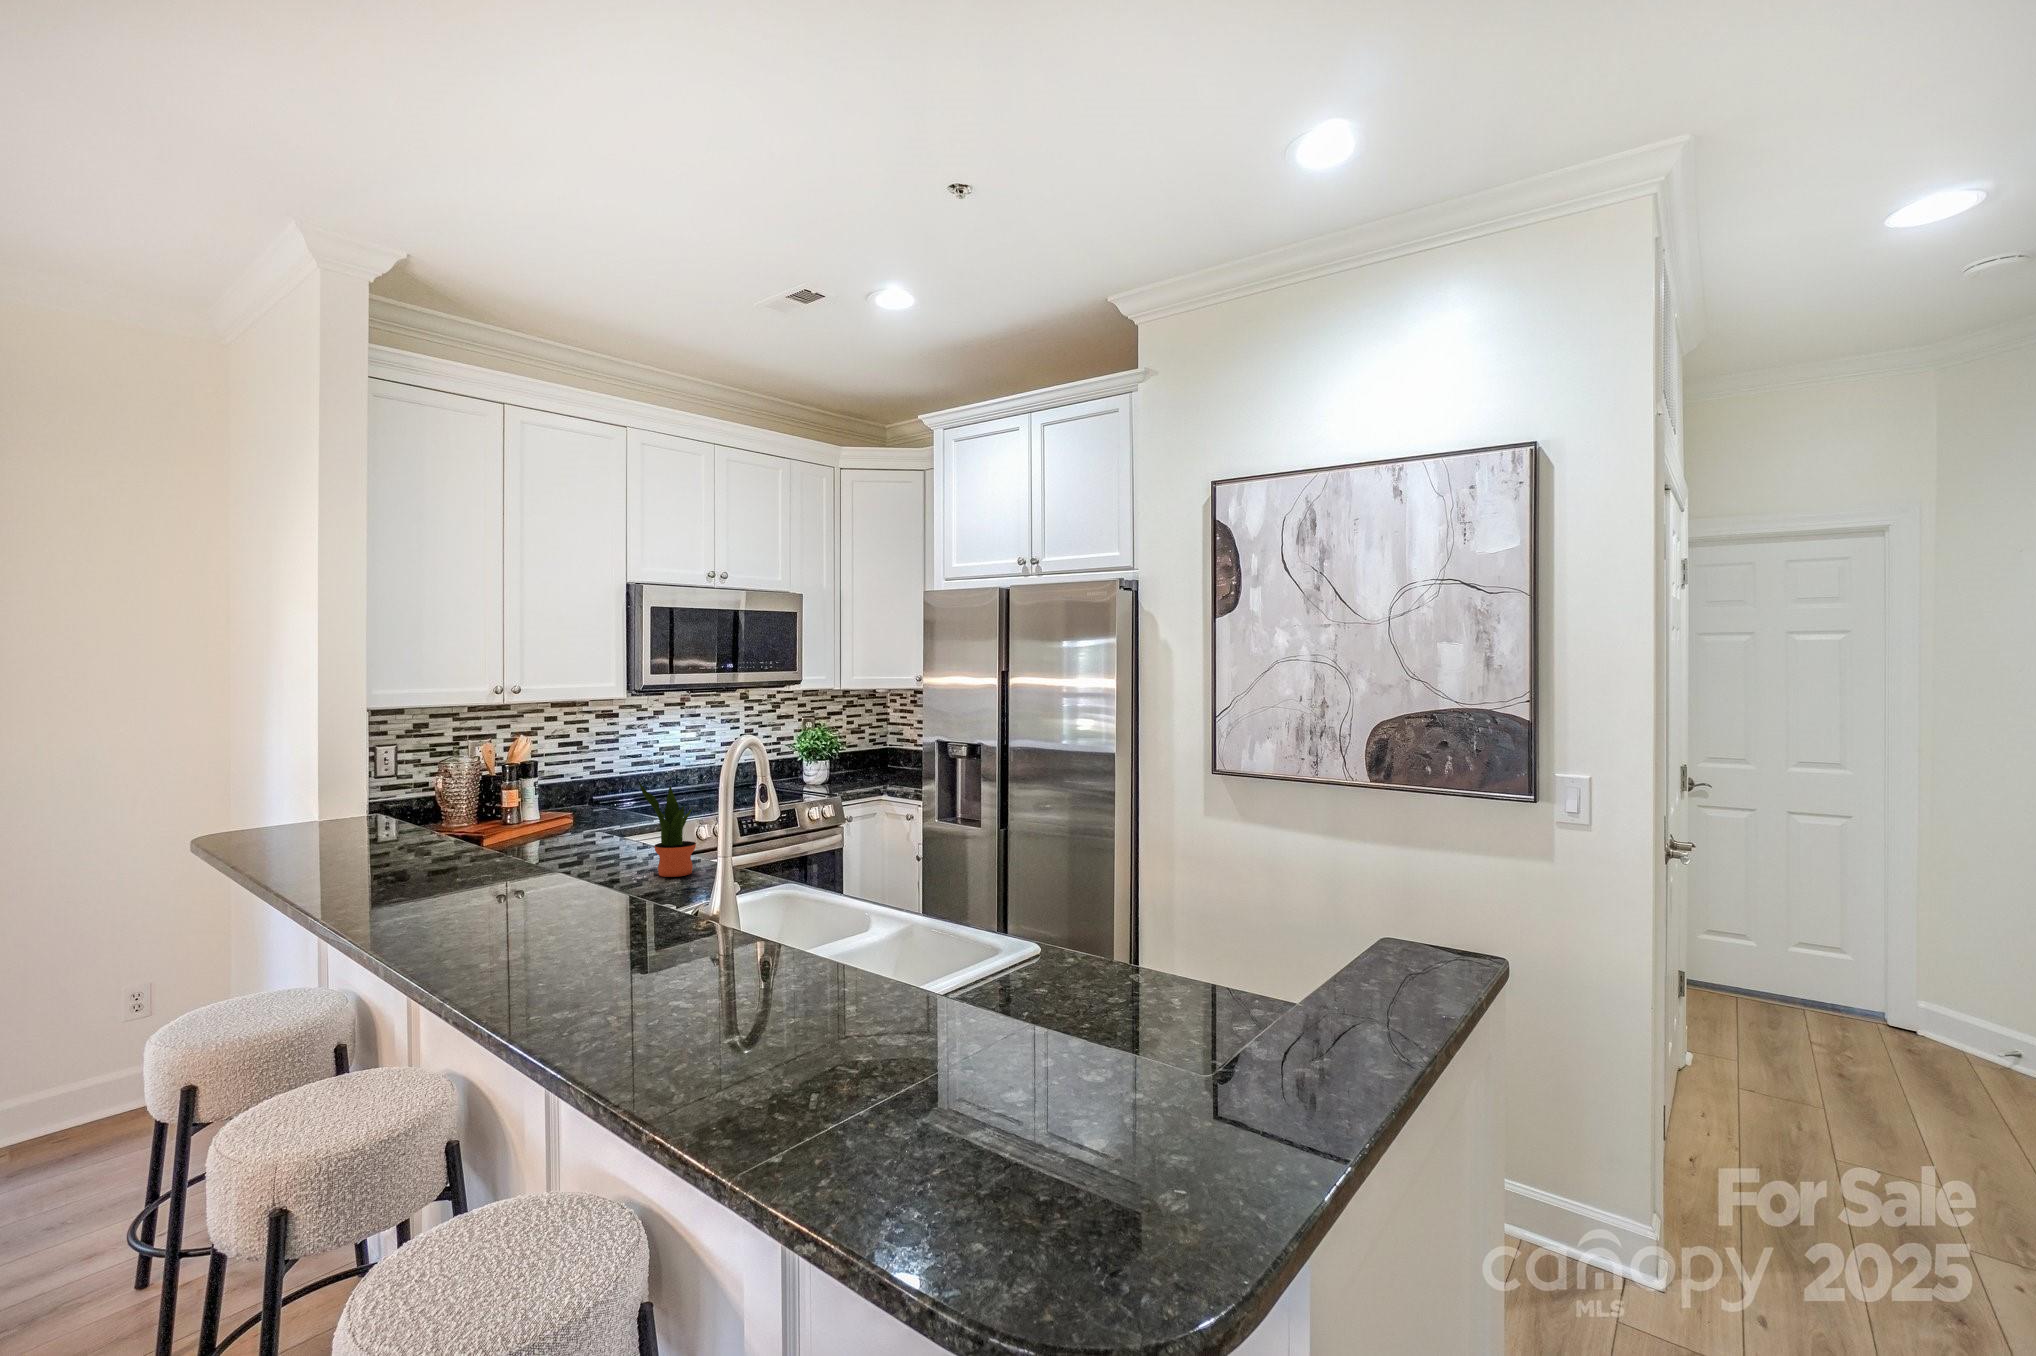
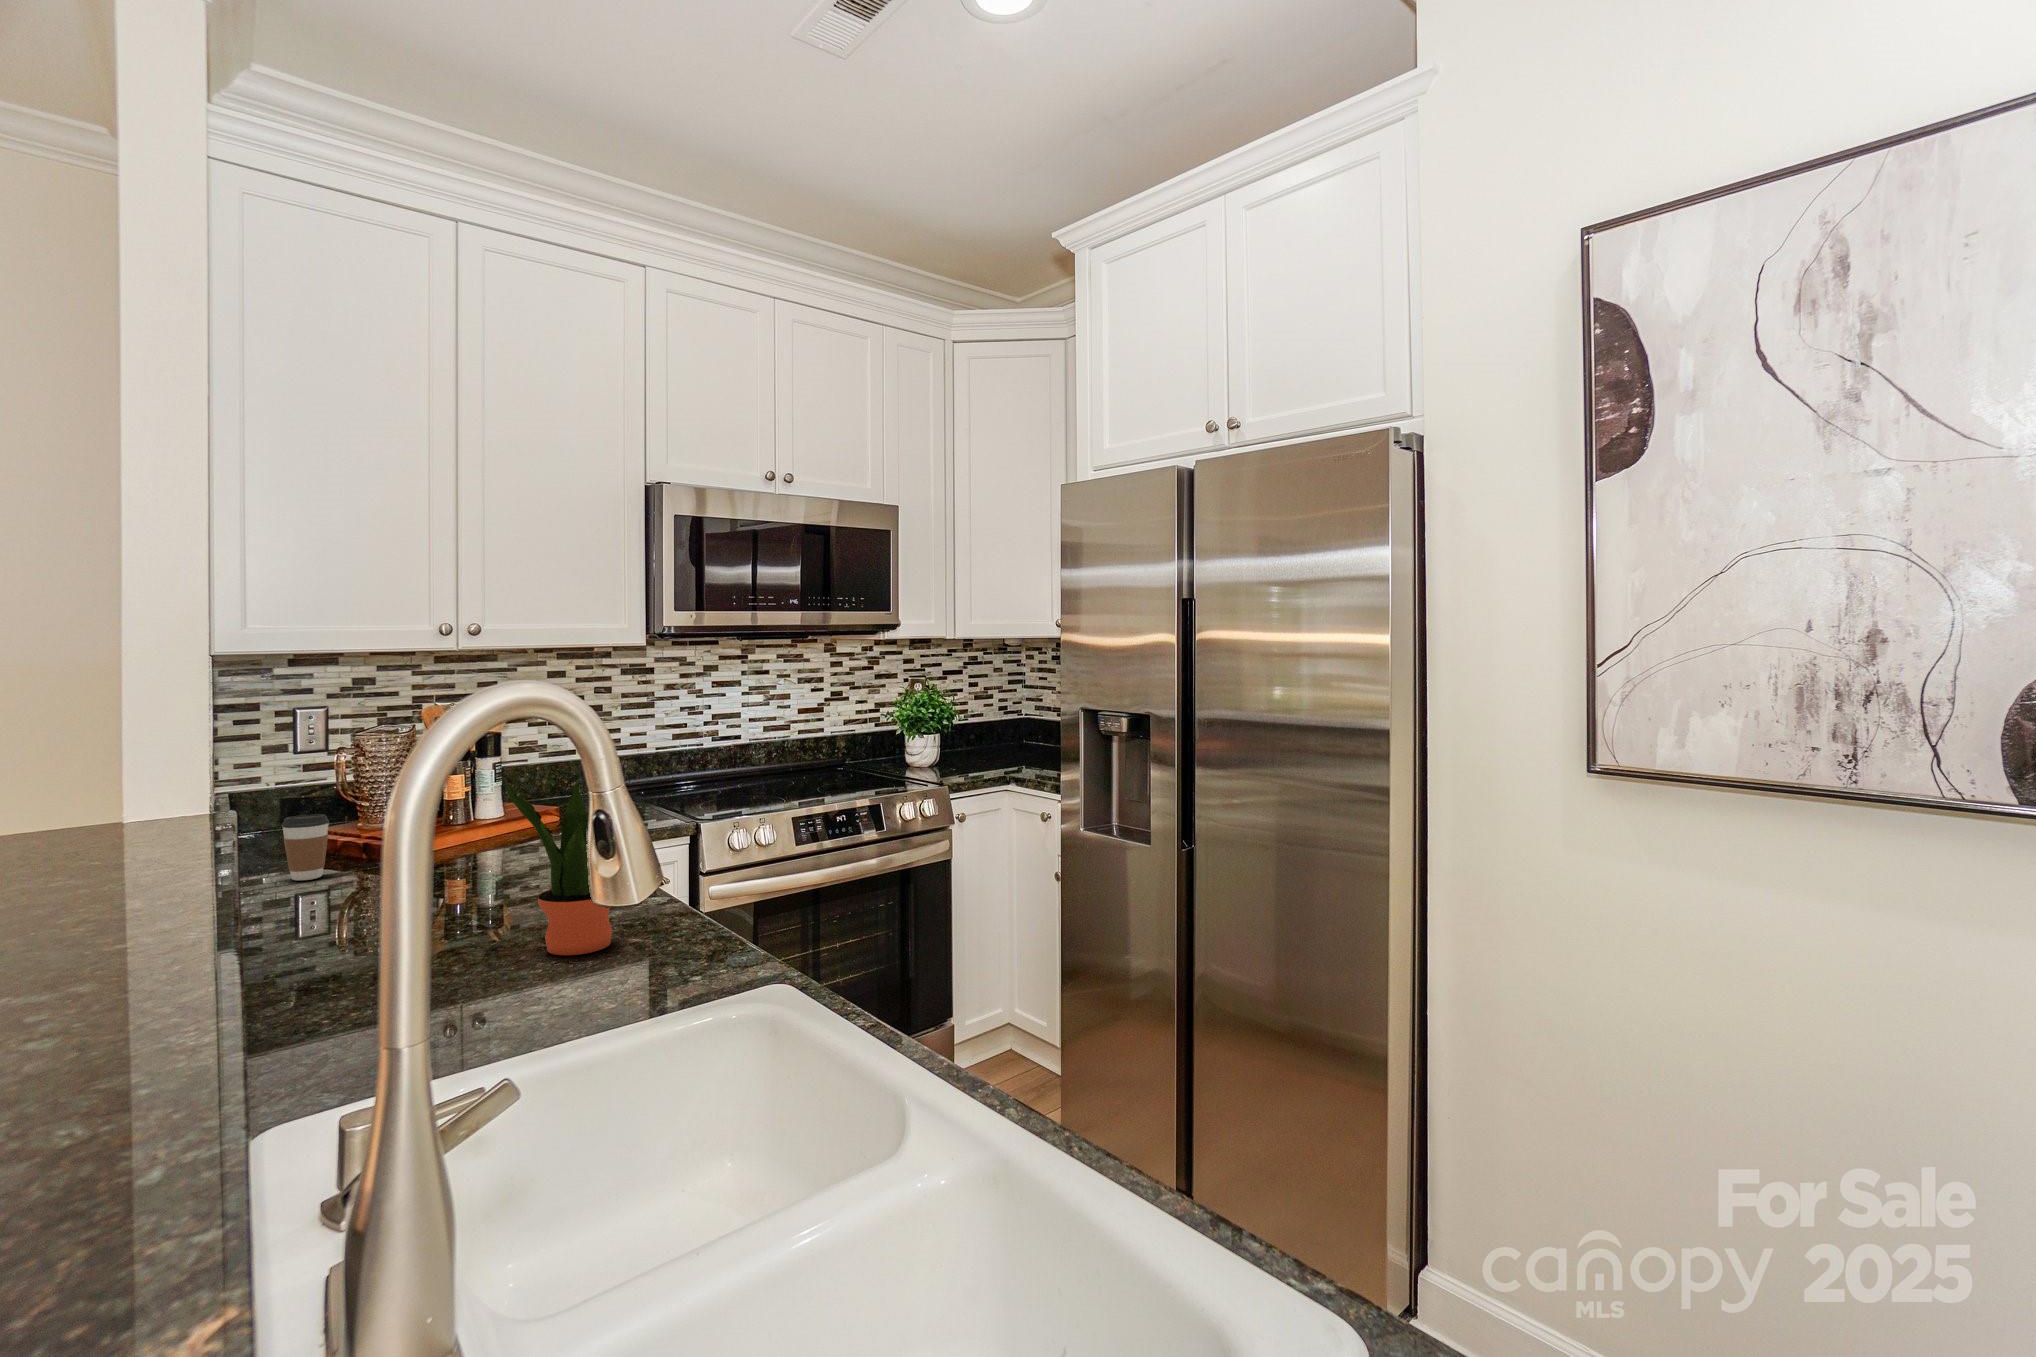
coffee cup: none [435,814,464,855] -> present [282,814,329,881]

